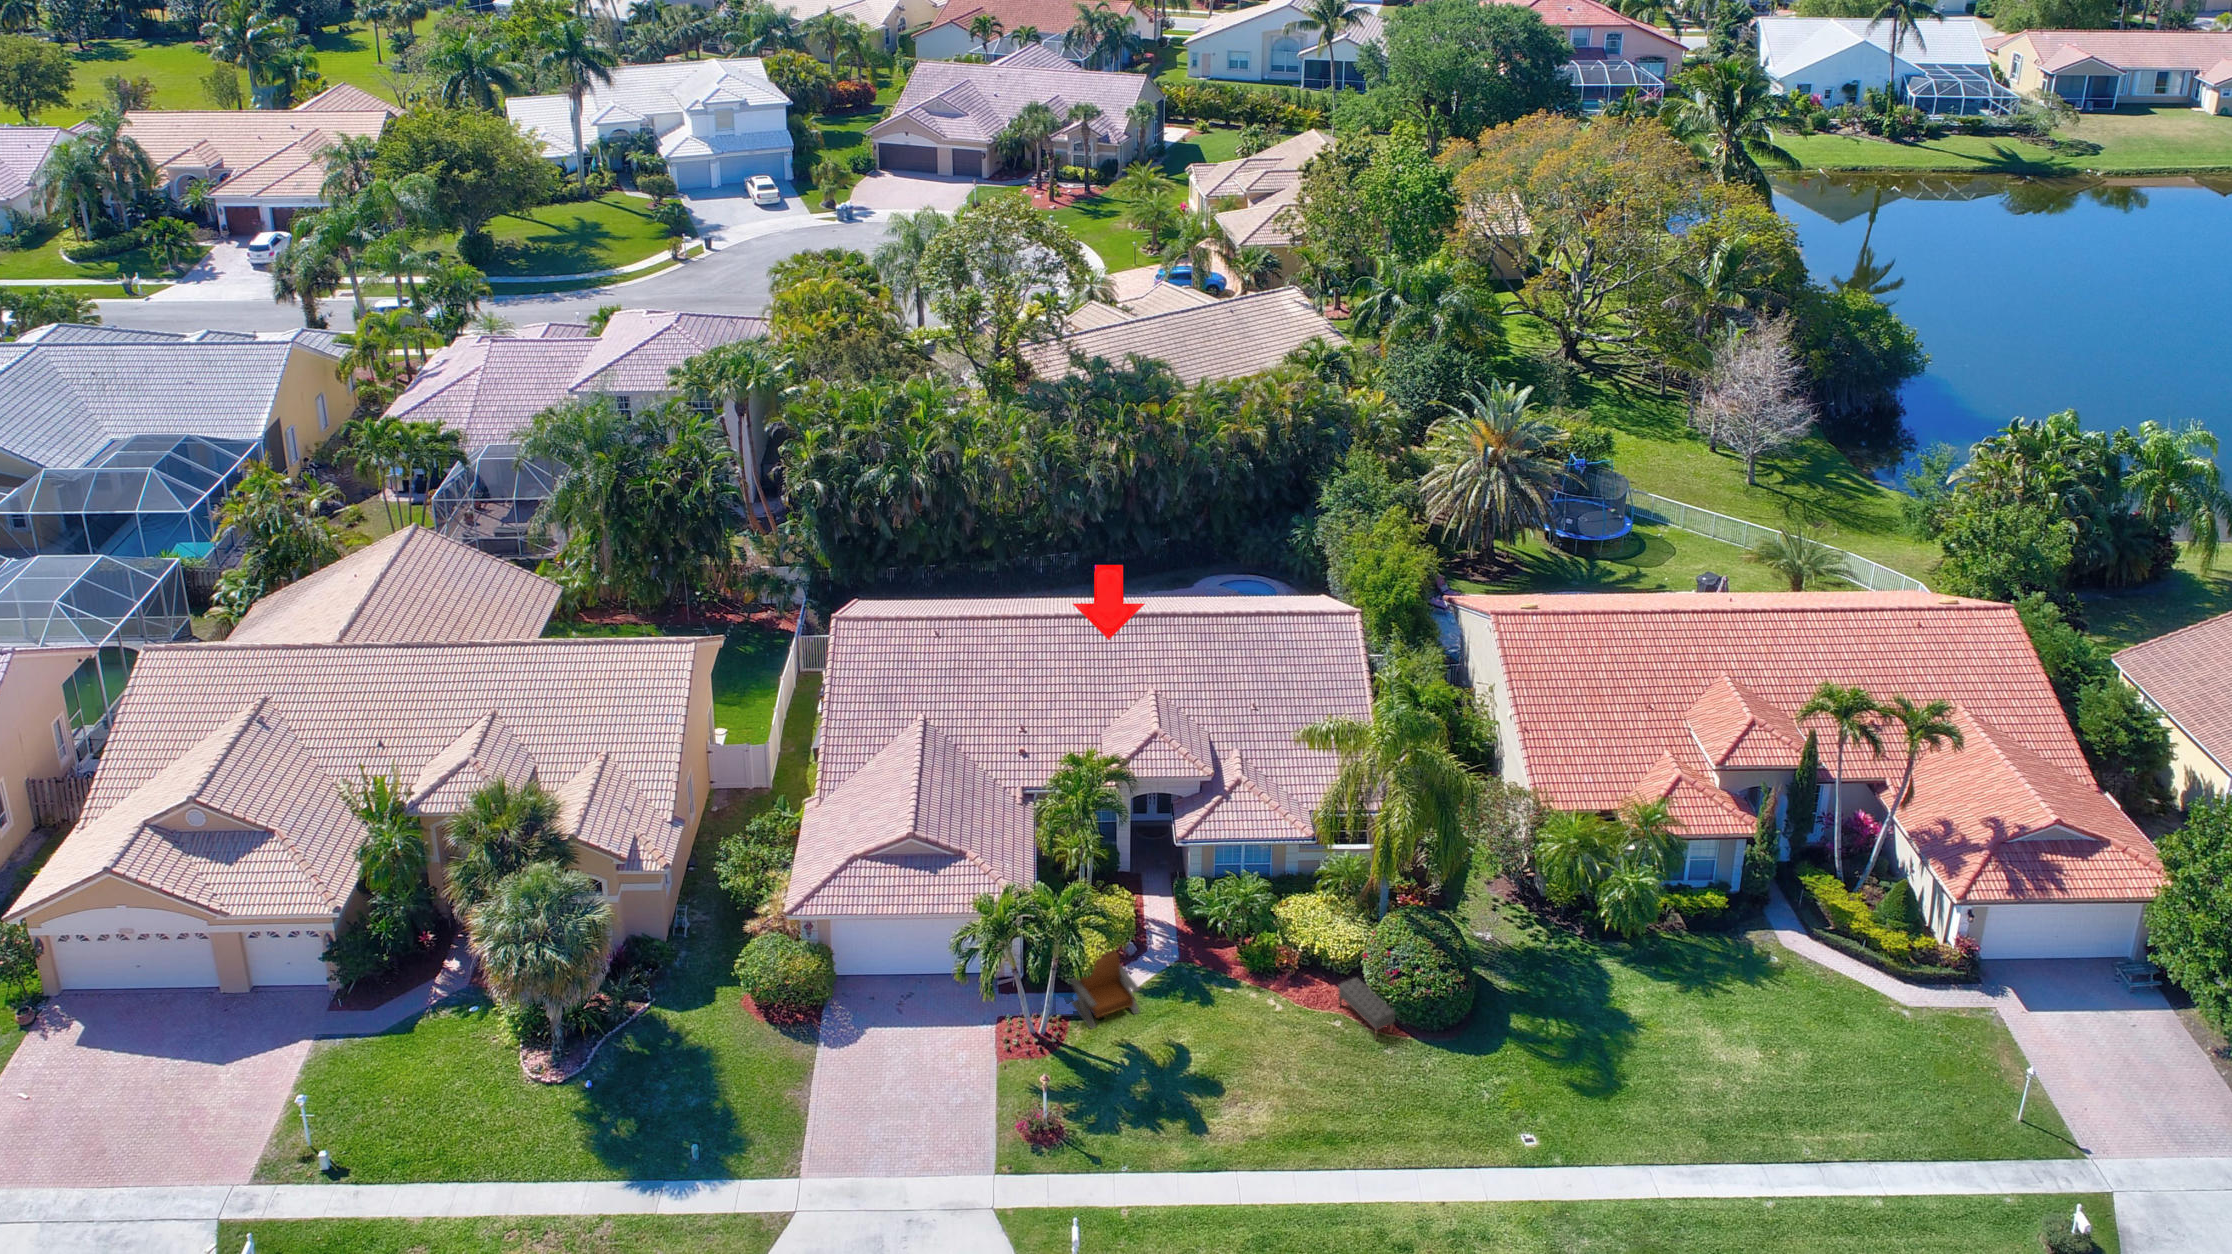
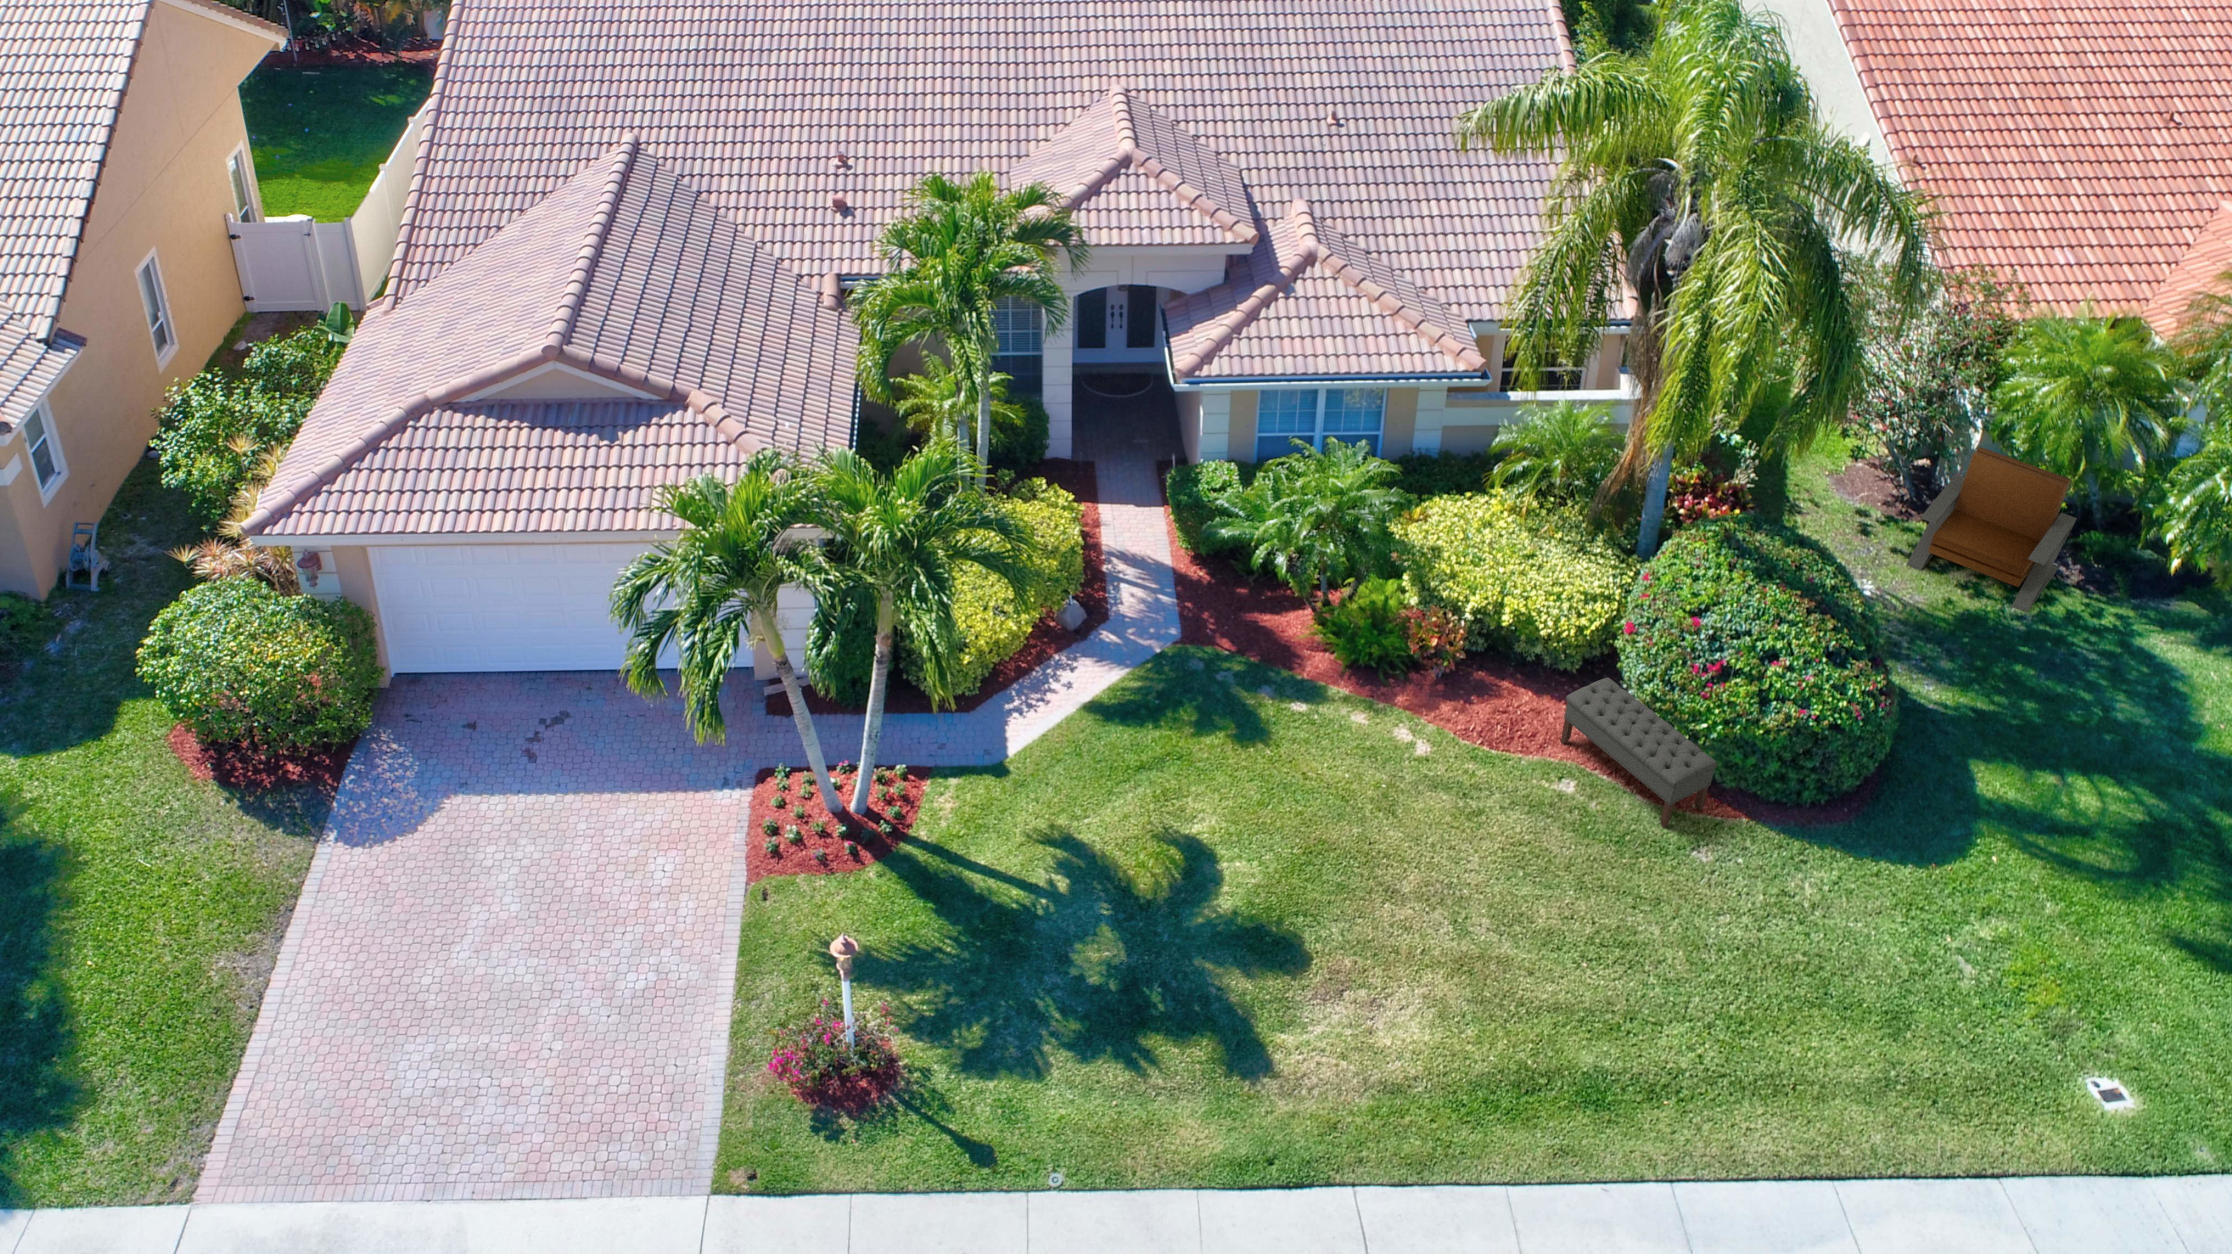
lounge chair: present [1071,950,1140,1029] -> present [1907,447,2077,612]

